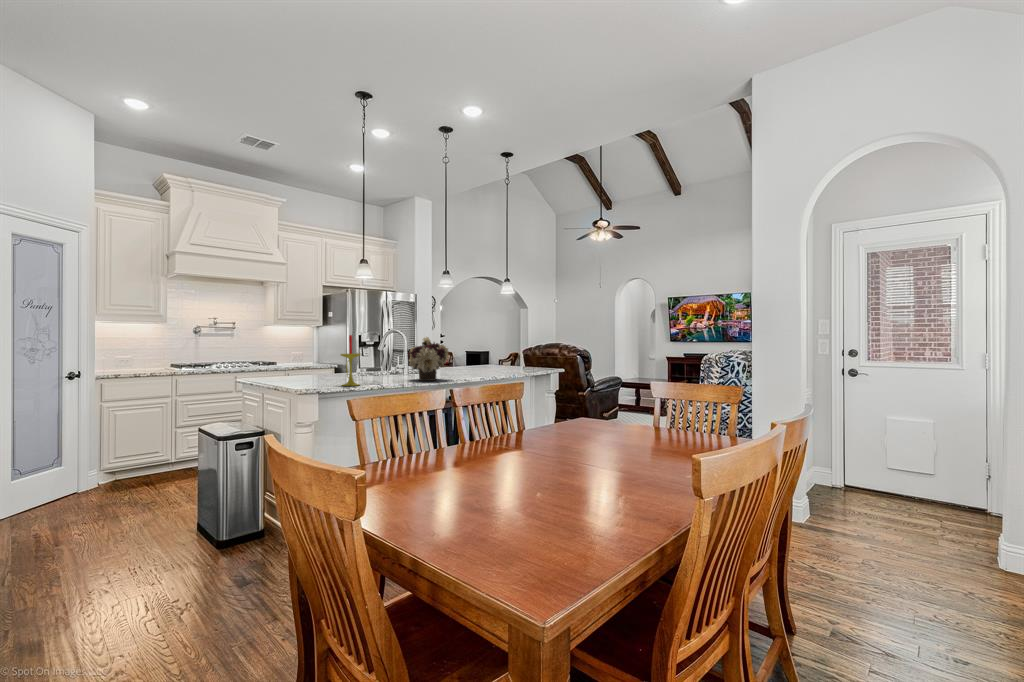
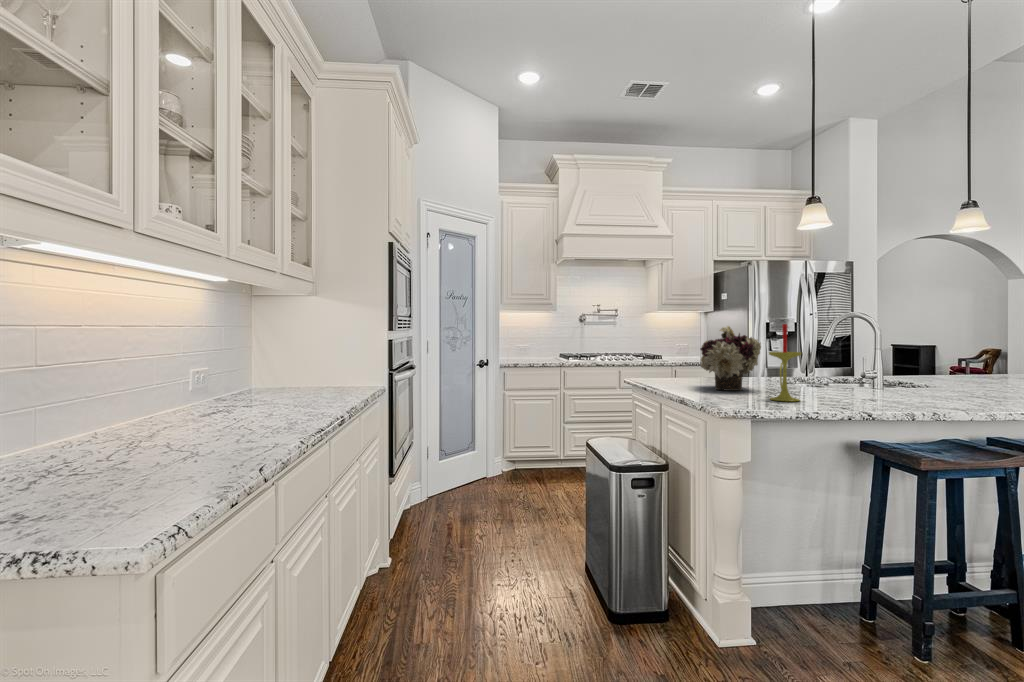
flower arrangement: present [408,337,448,381] -> present [700,326,761,391]

